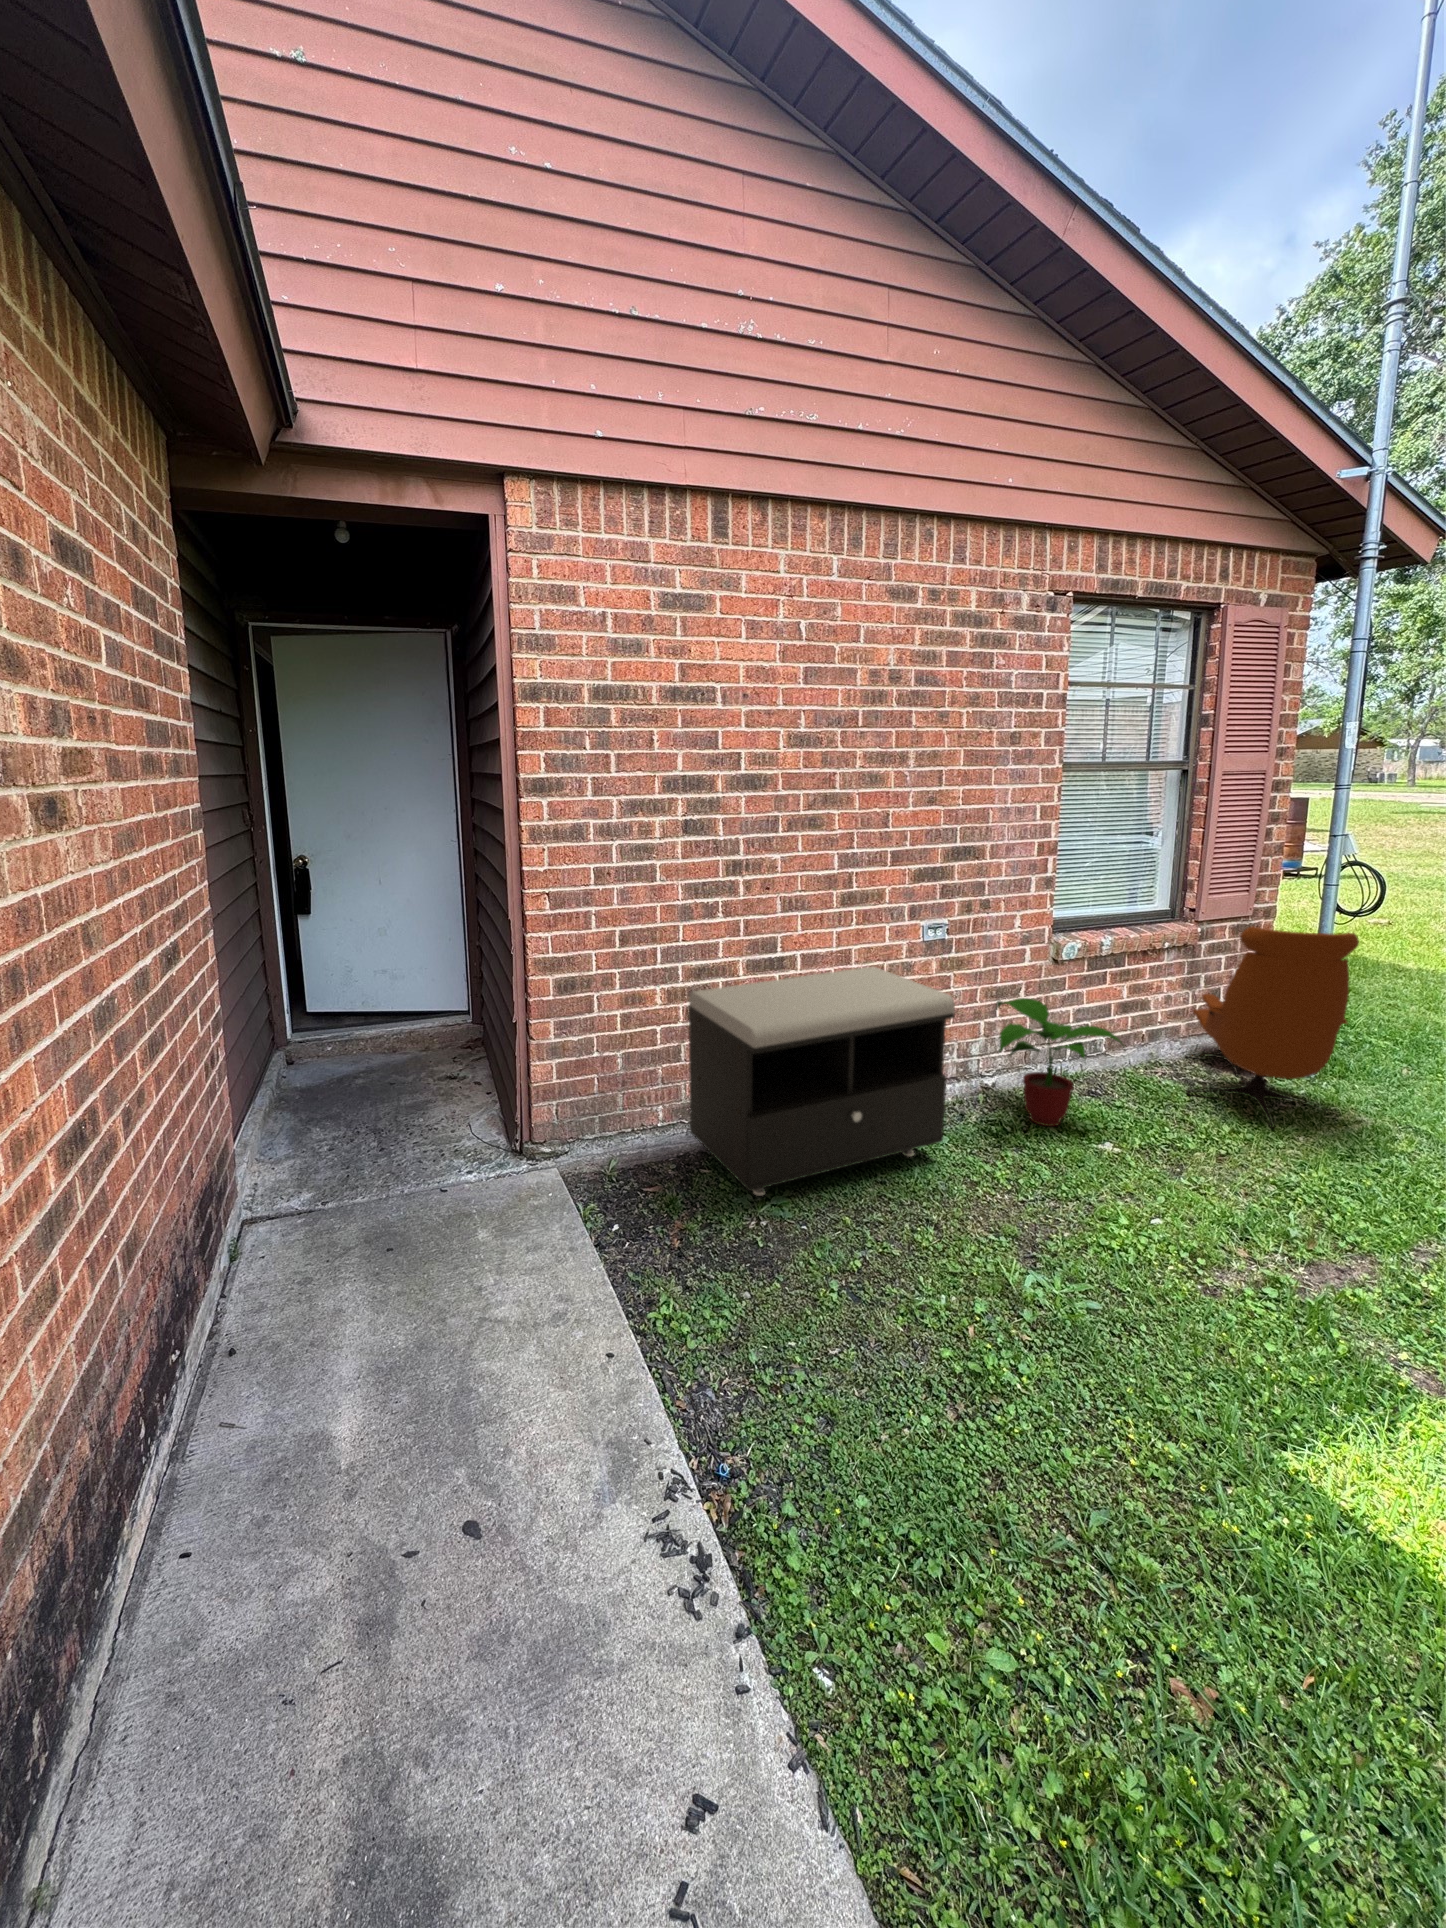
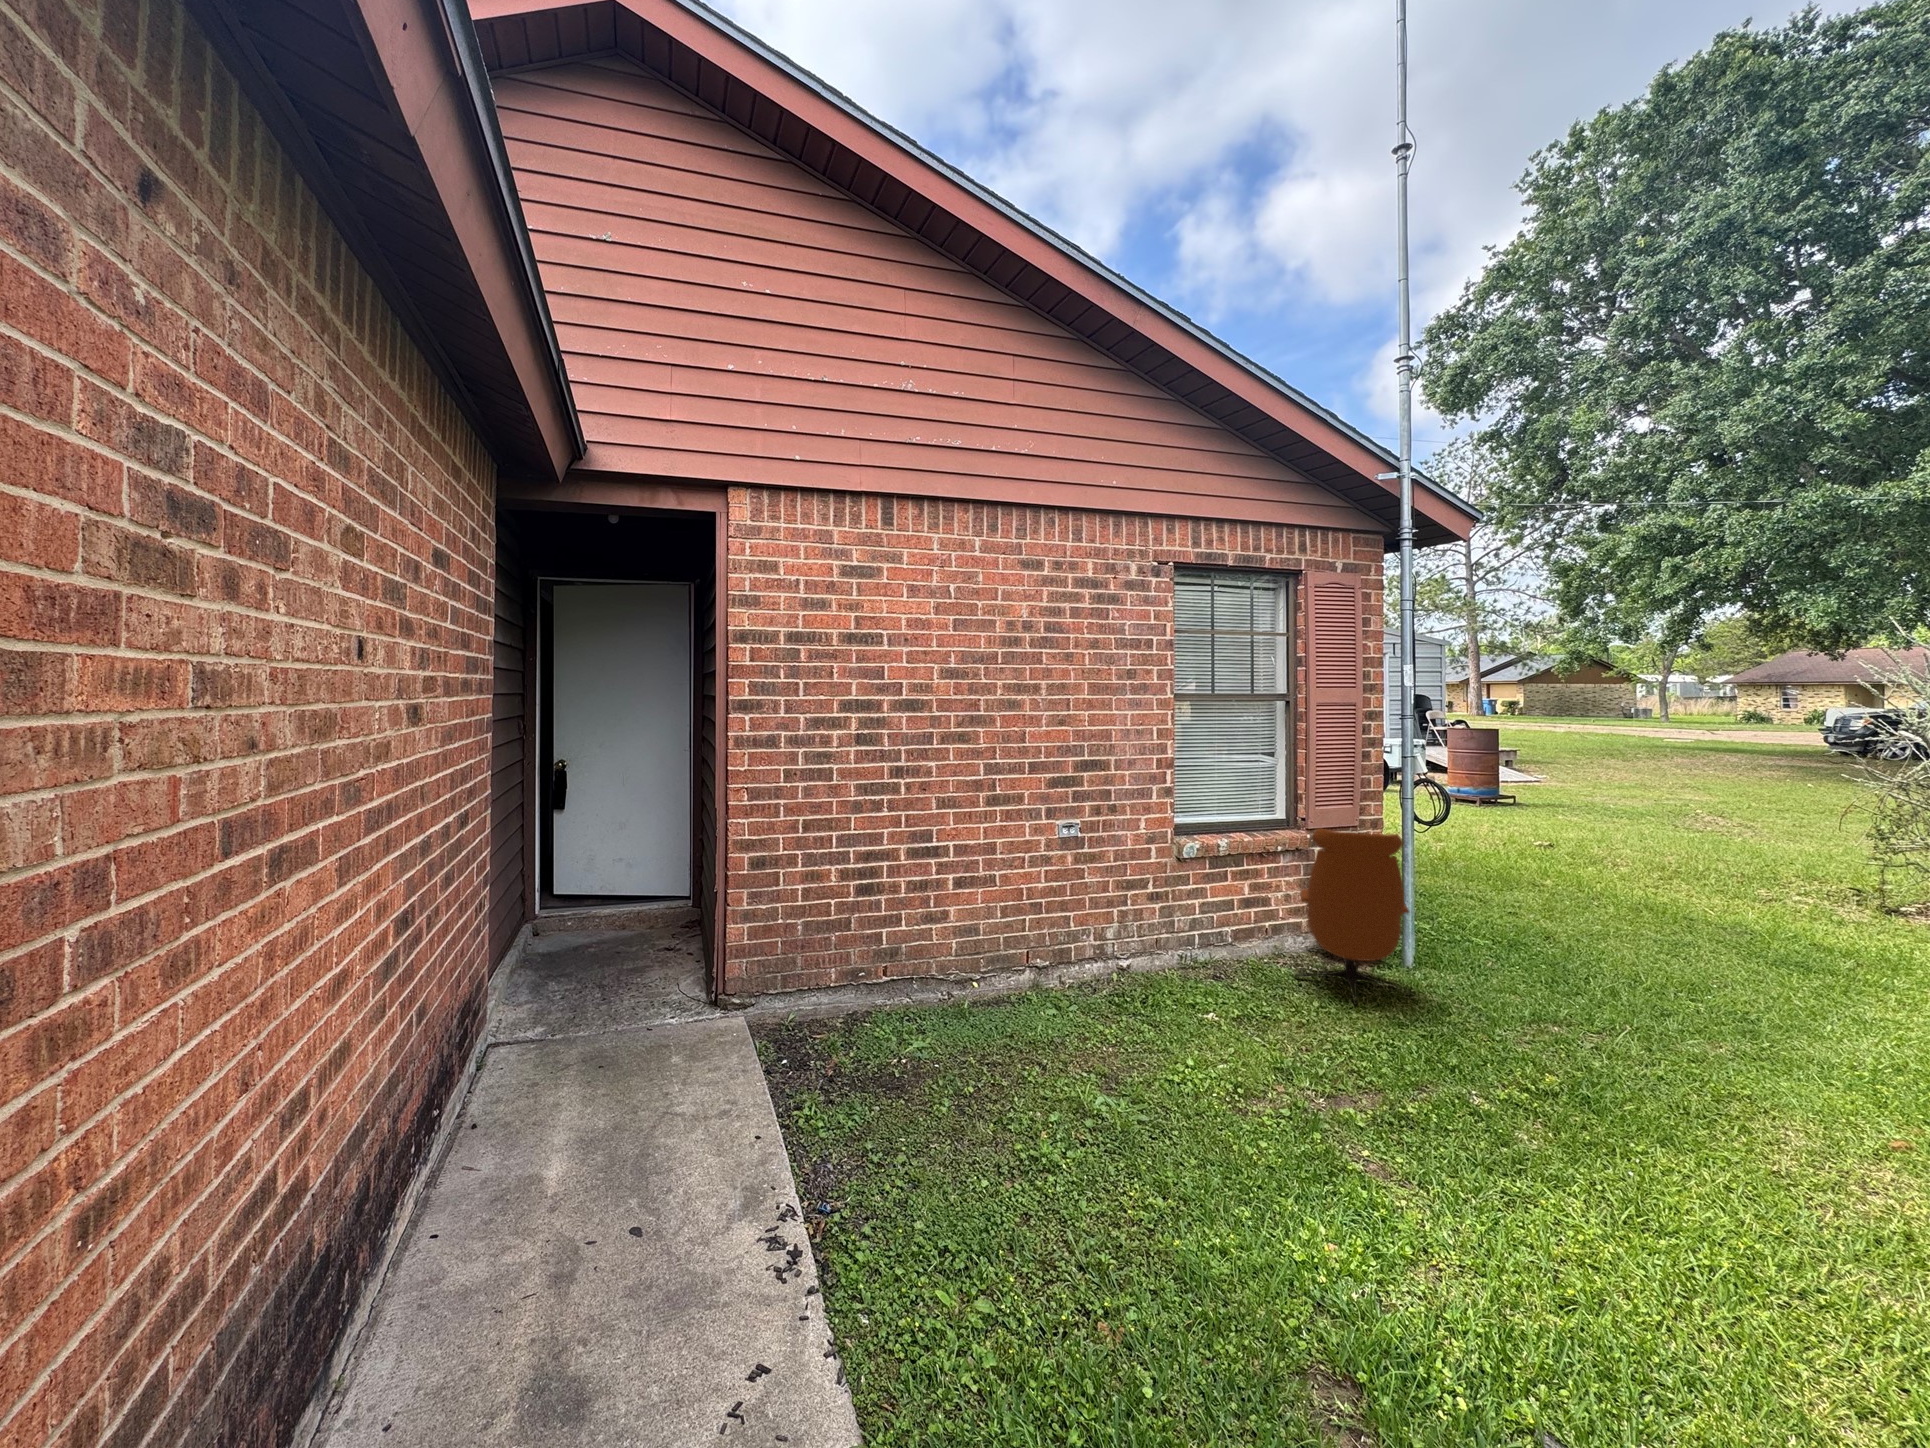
storage bench: present [689,967,955,1196] -> none [856,856,1067,1040]
potted plant: present [996,998,1122,1126] -> none [1113,888,1222,998]

